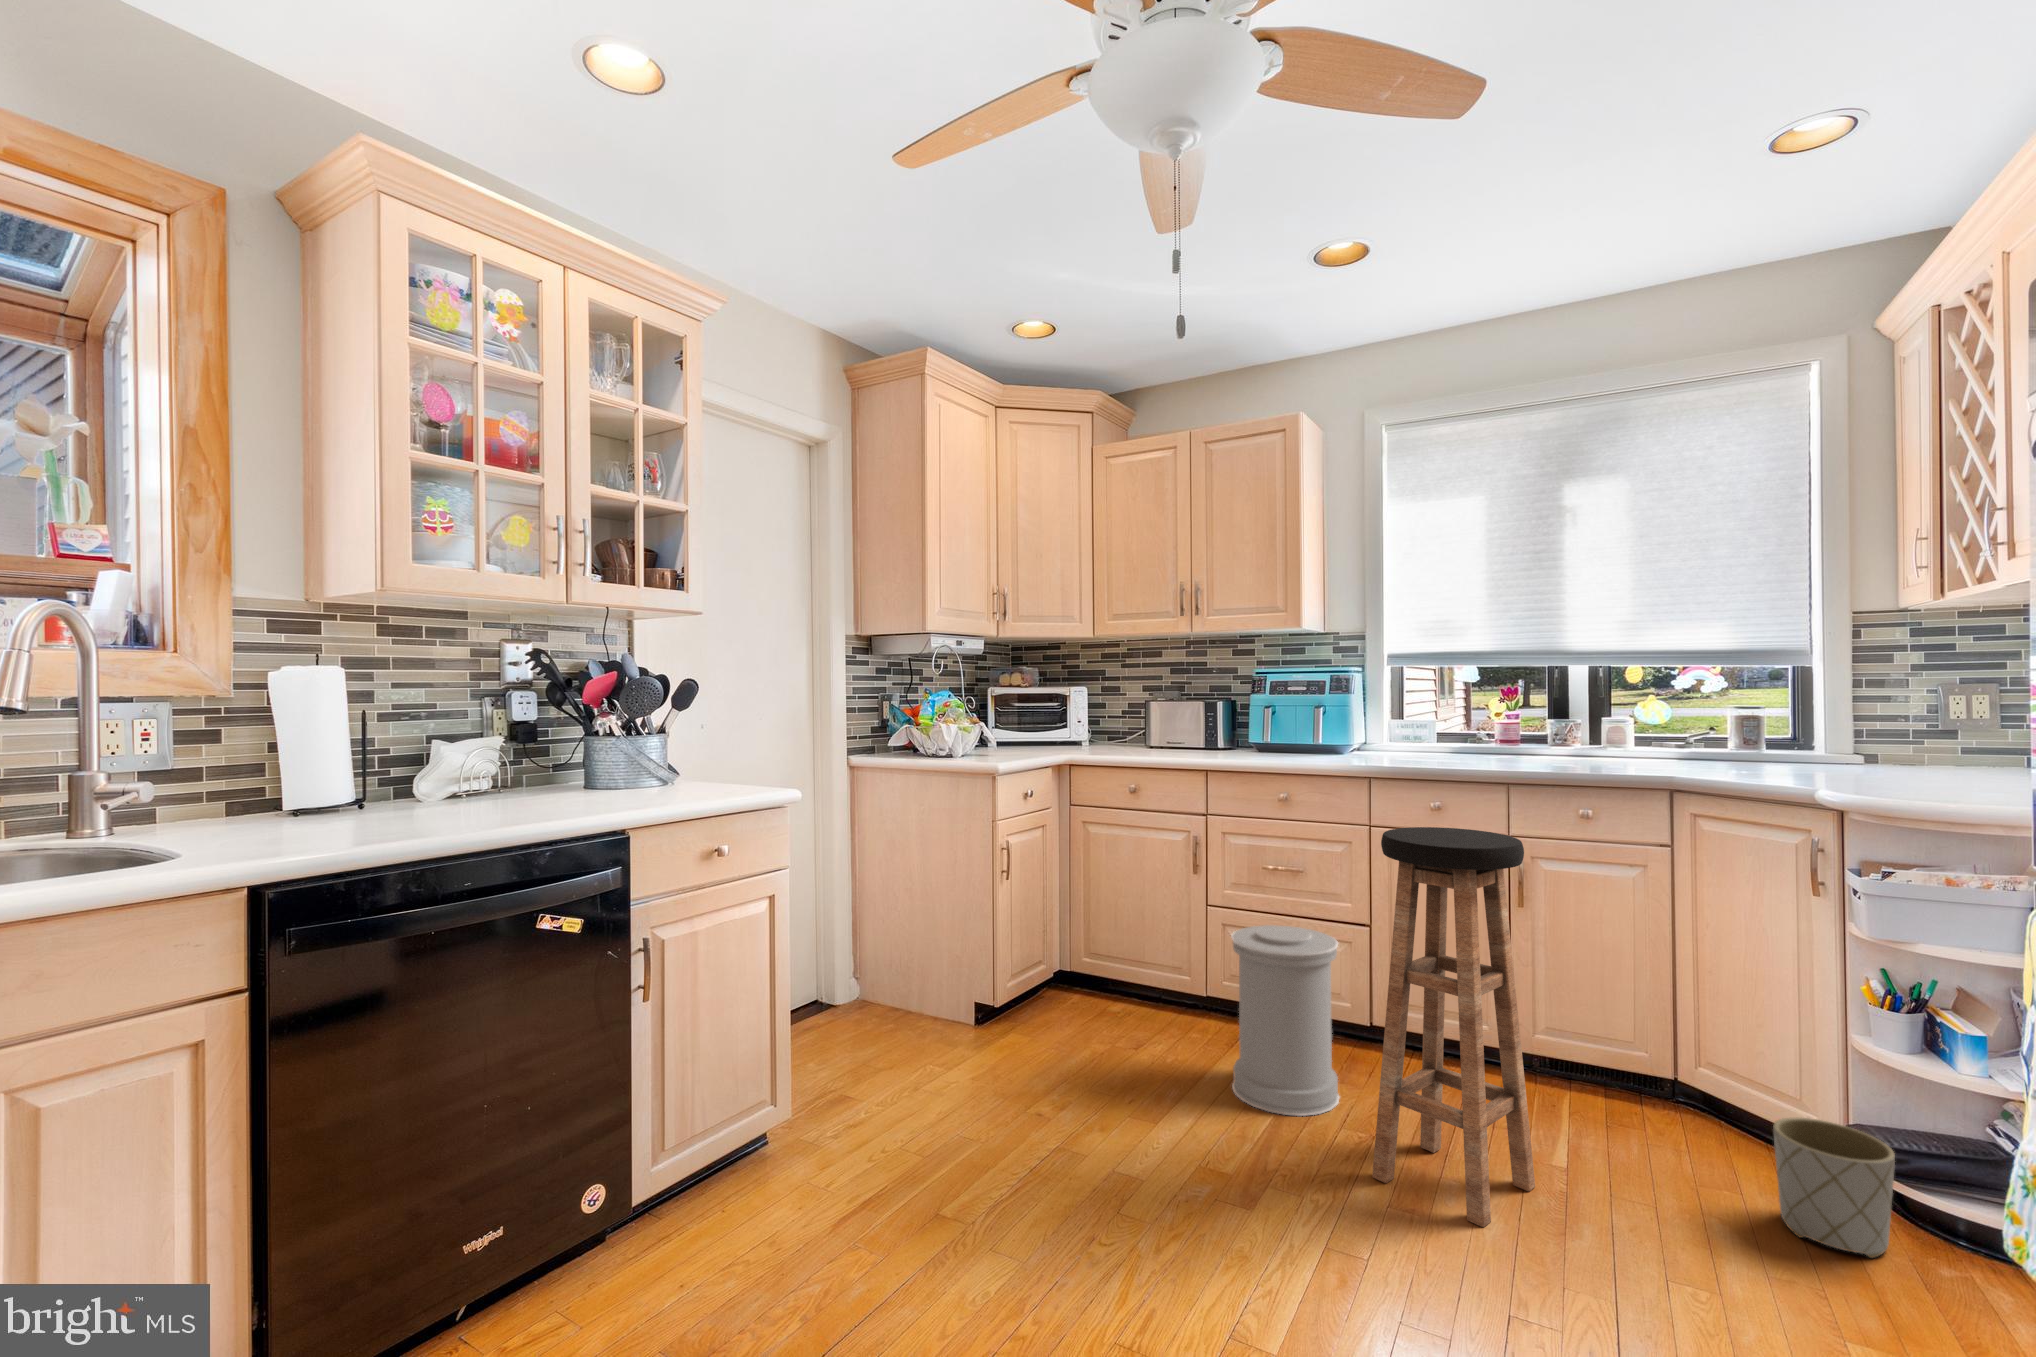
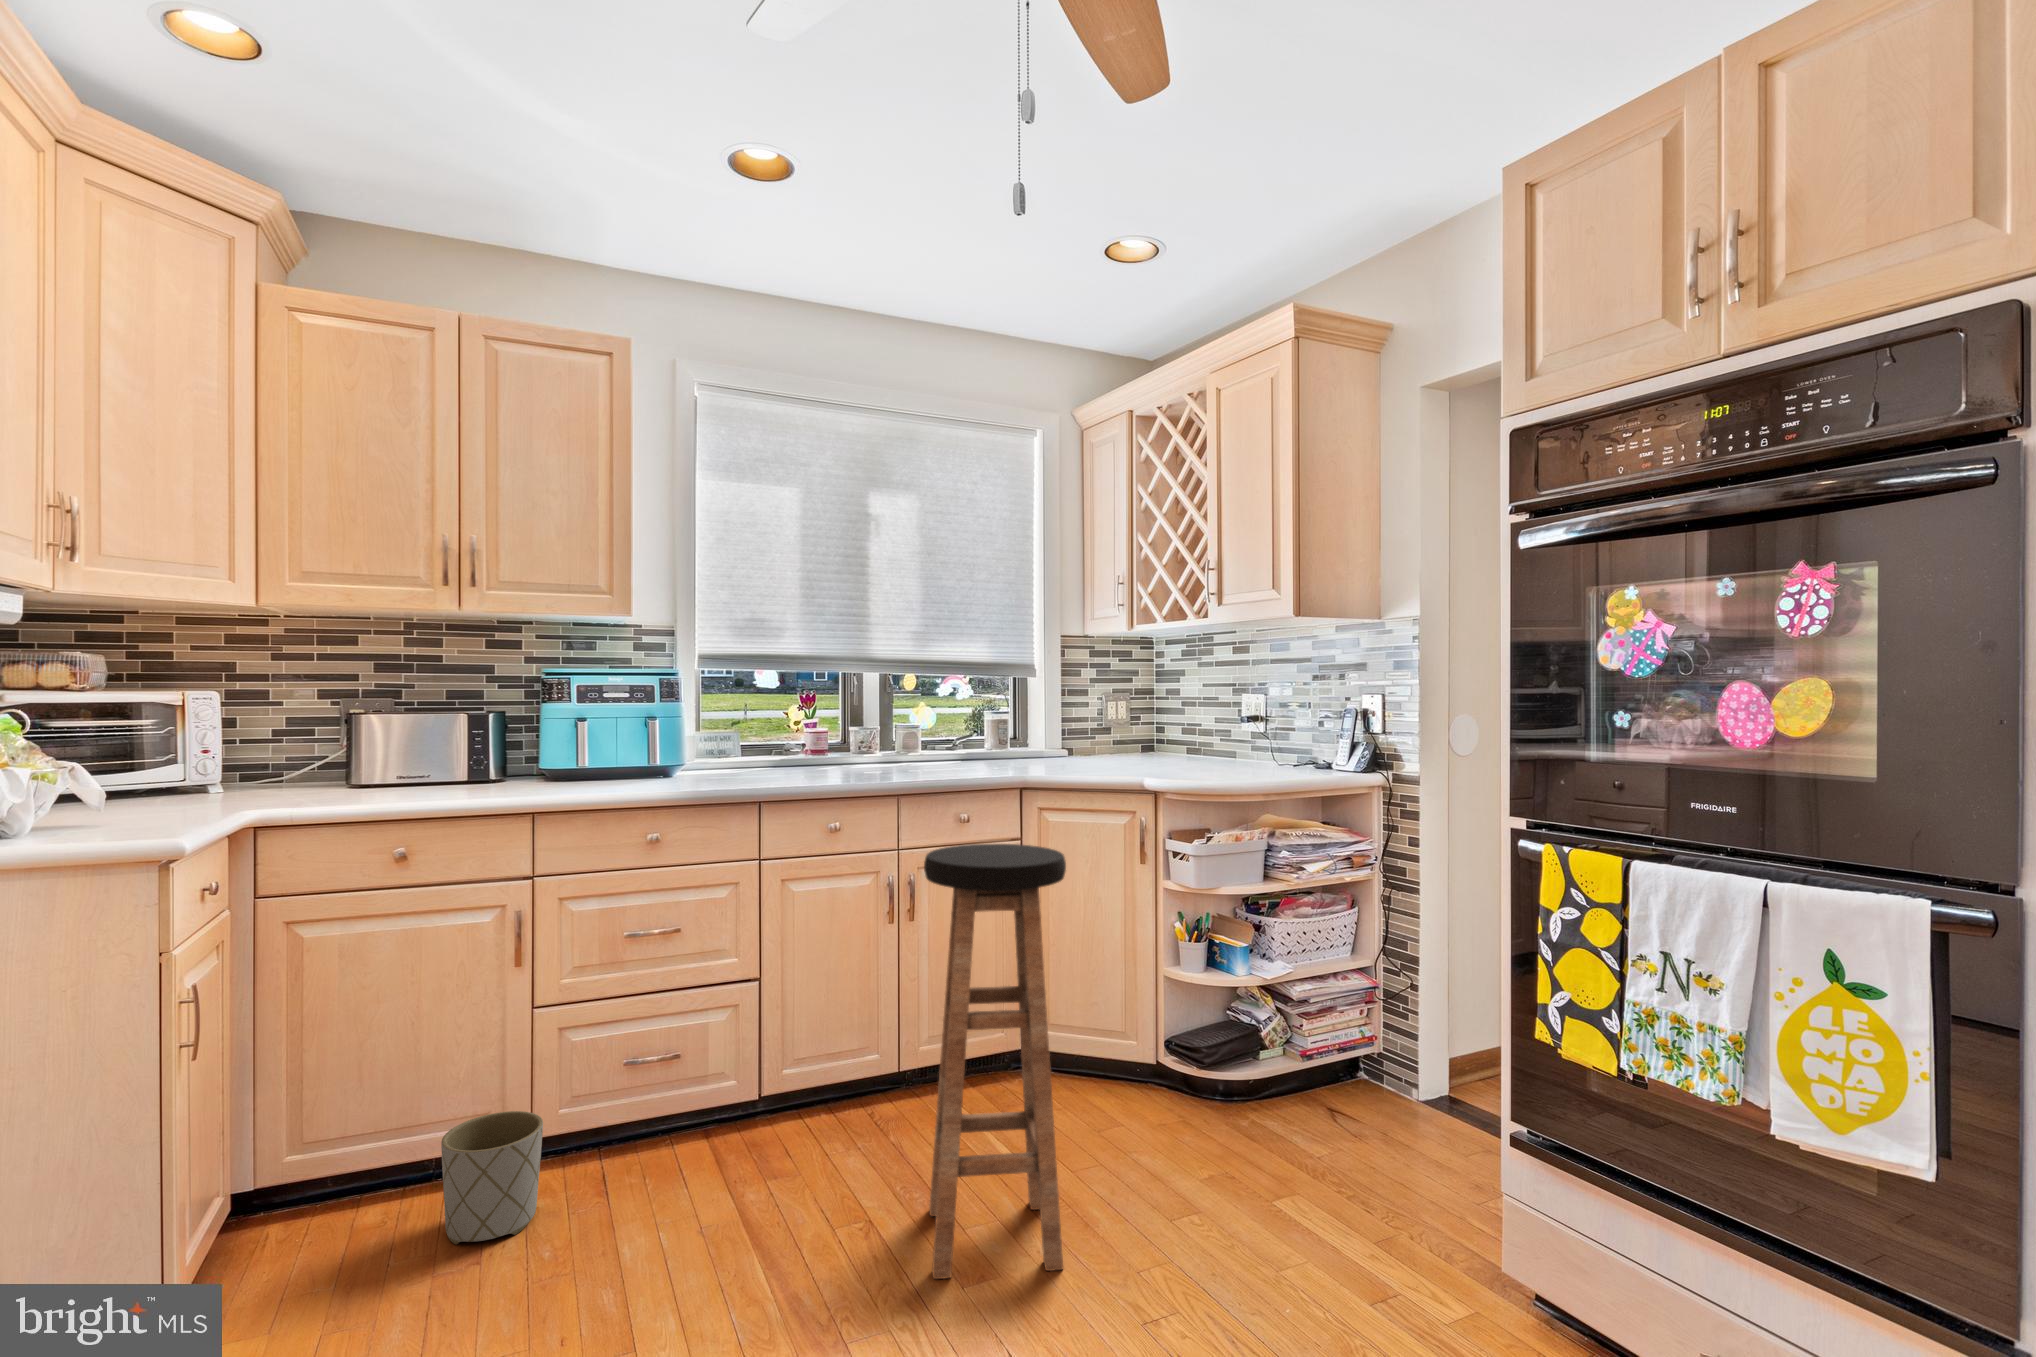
trash can: present [1231,925,1339,1116] -> none [667,1001,813,1270]
planter: present [1773,1118,1895,1258] -> present [441,1111,543,1244]

